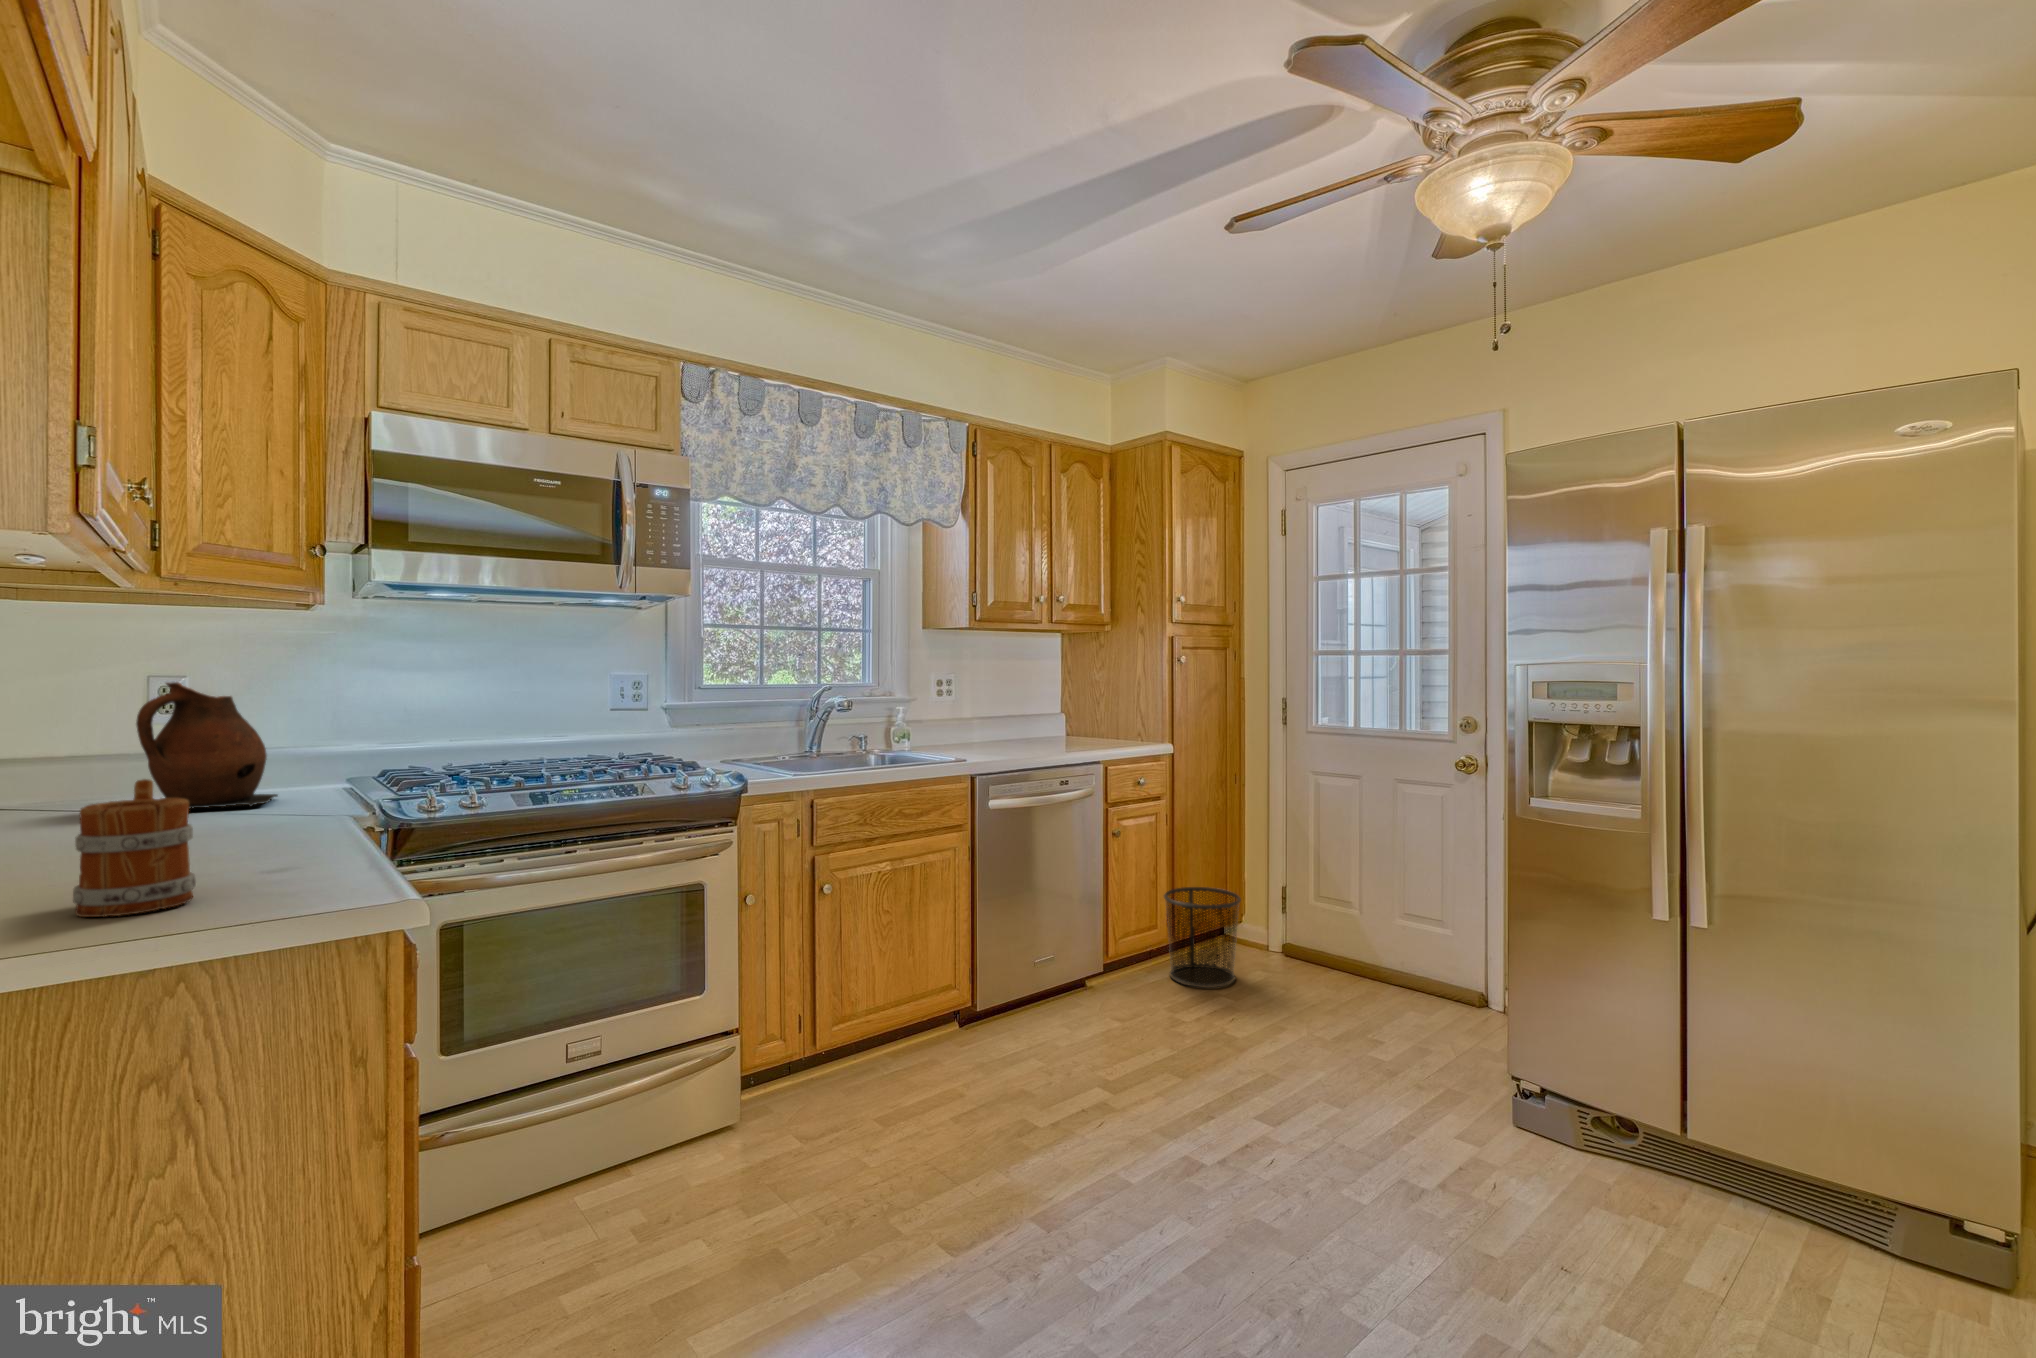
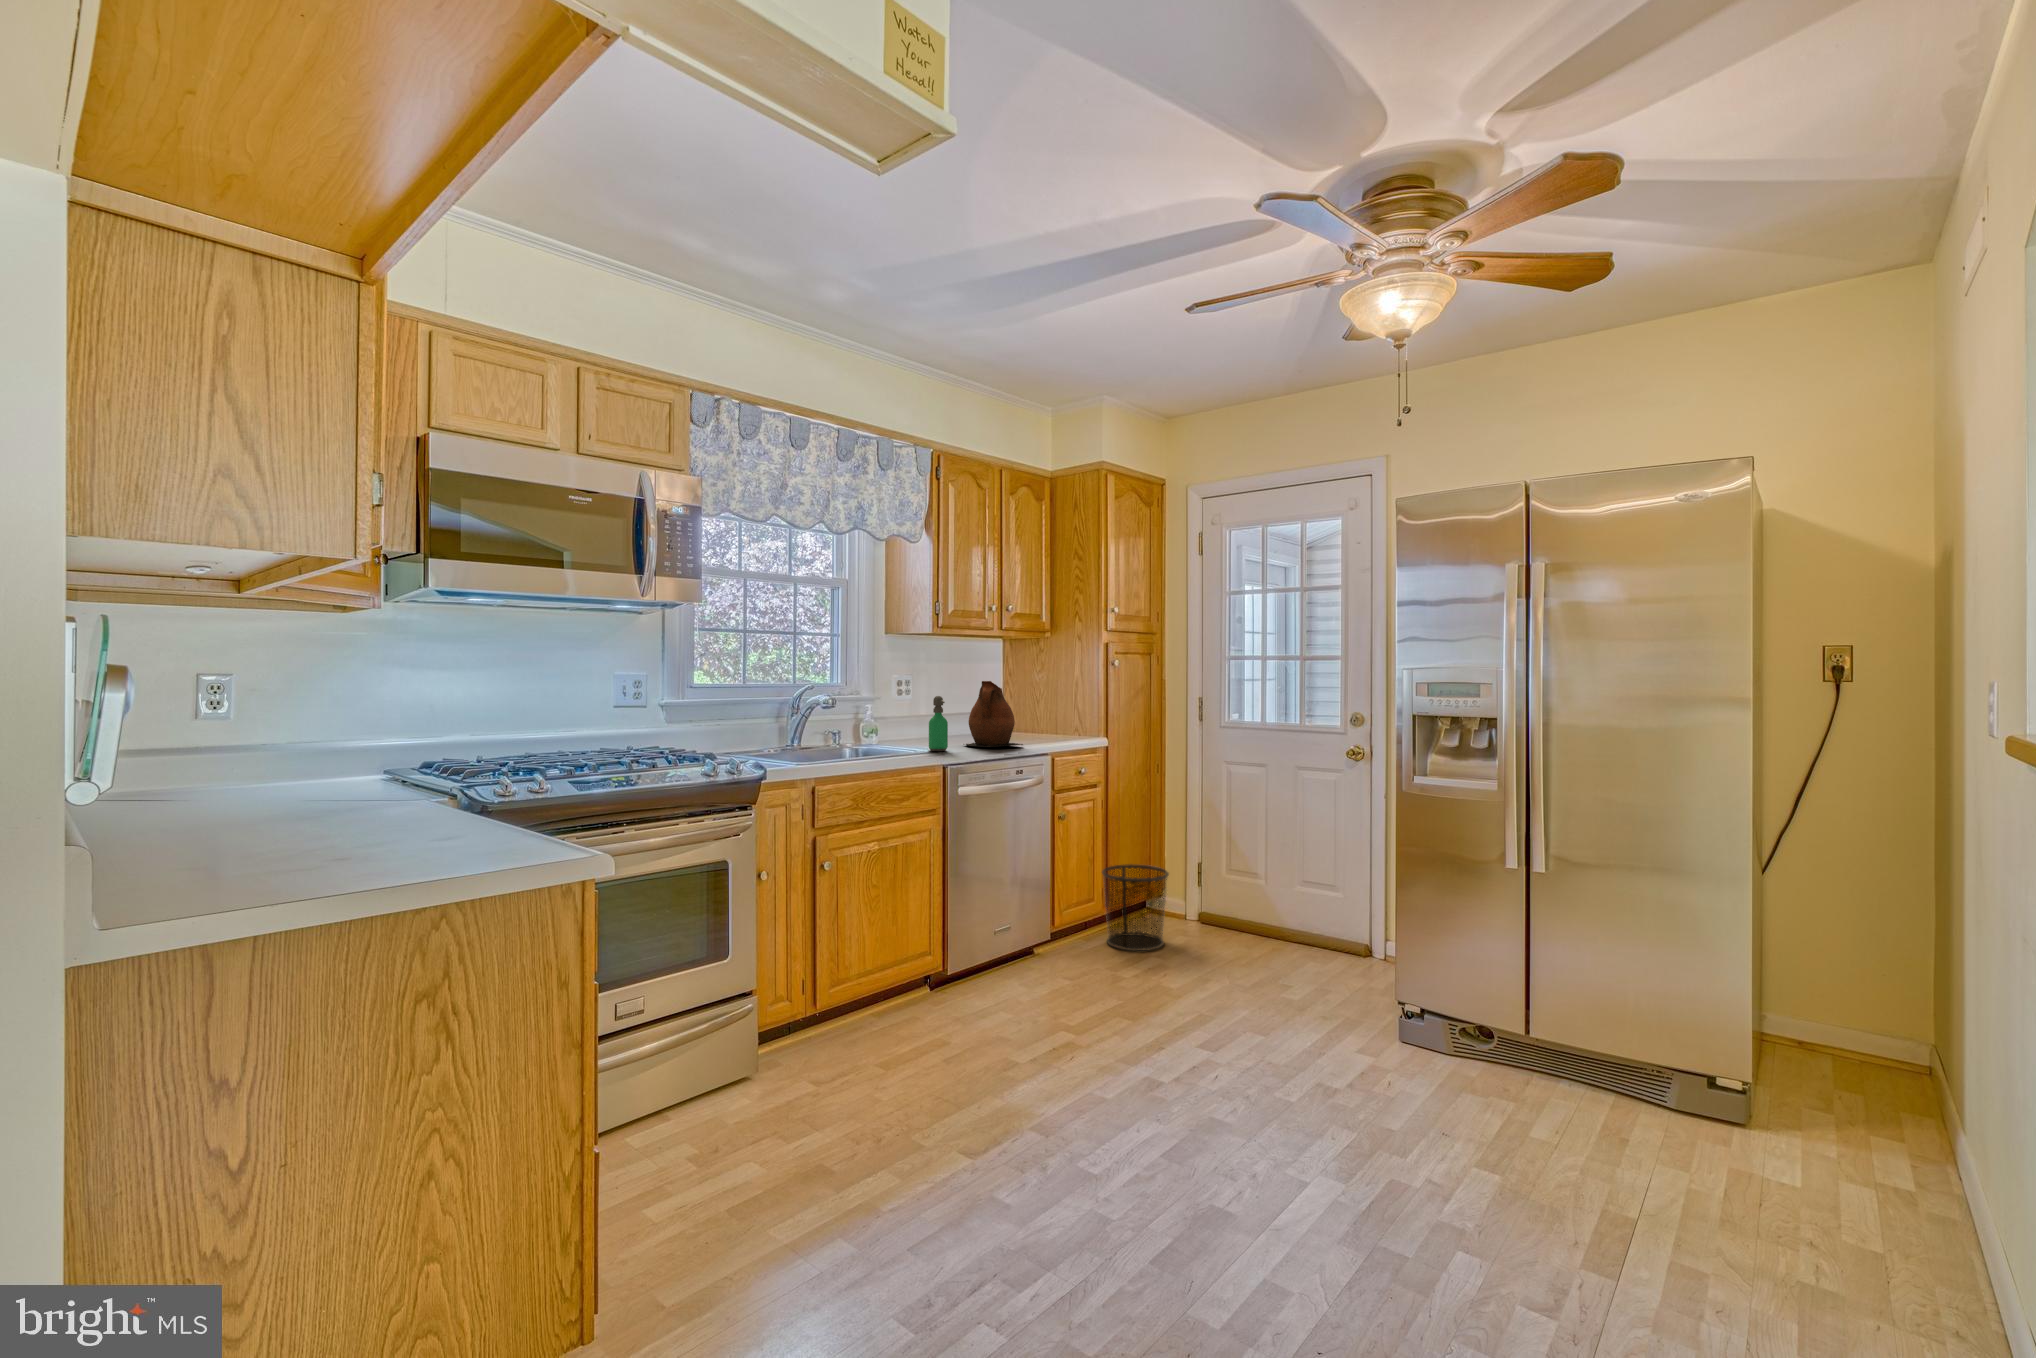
ceramic pitcher: present [136,682,278,808] -> present [966,681,1023,747]
soap dispenser: none [960,697,981,759] -> present [929,696,948,751]
mug: present [73,779,196,917] -> none [360,754,448,861]

